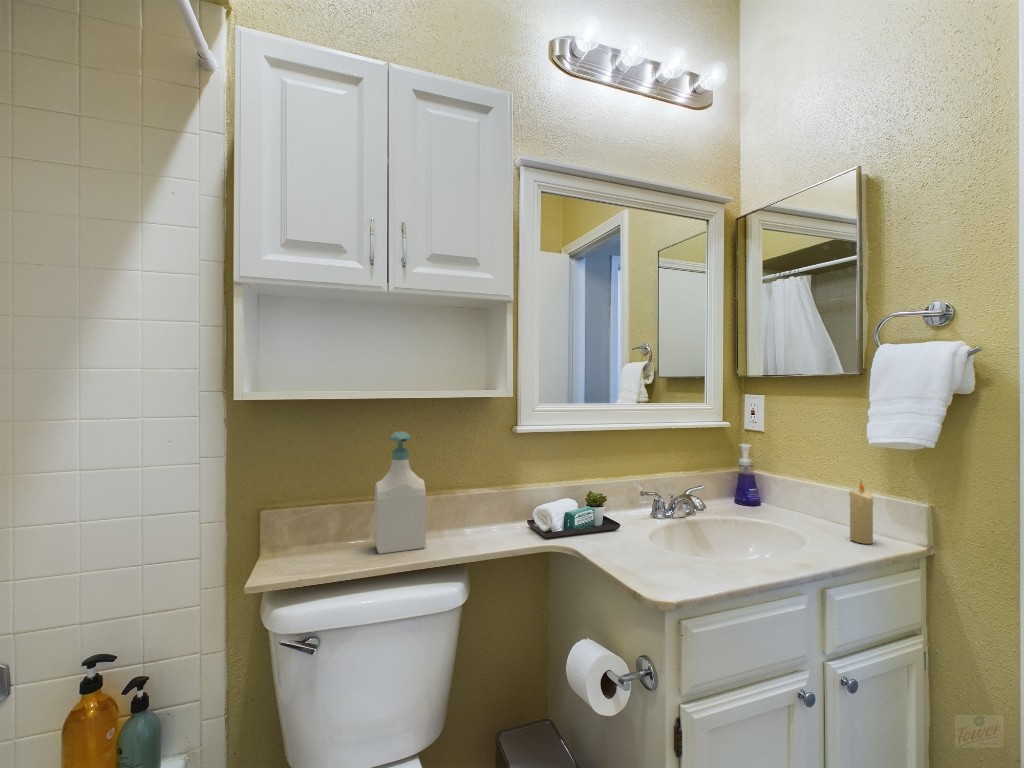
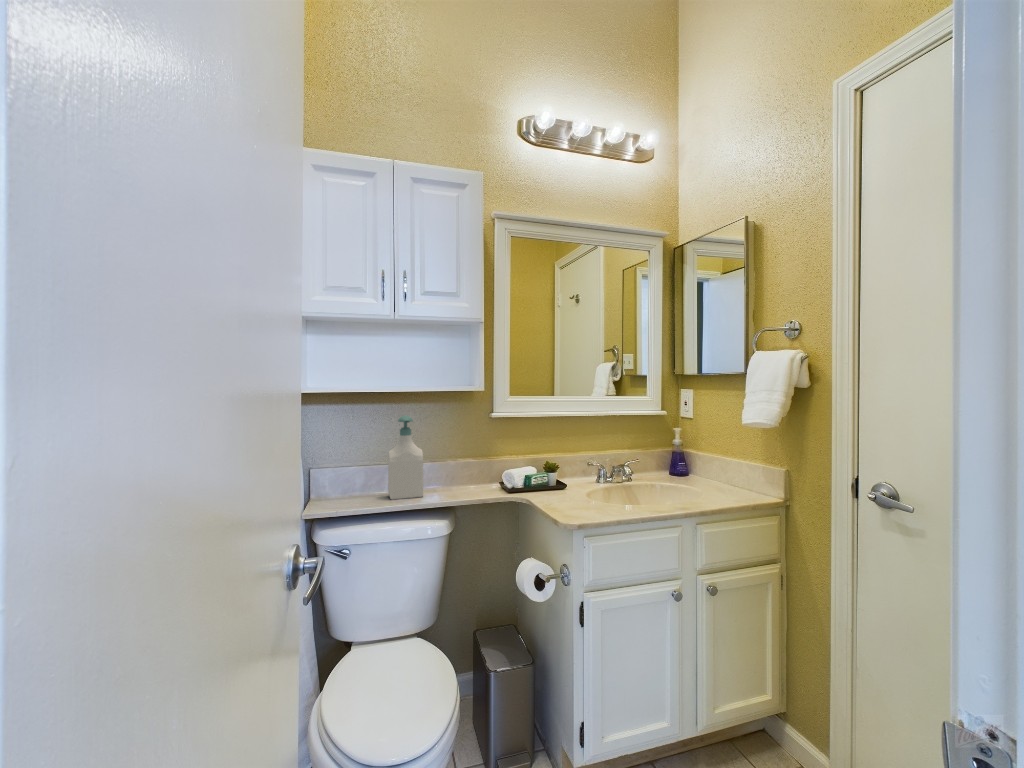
candle: present [849,482,873,544] -> none [734,453,749,499]

